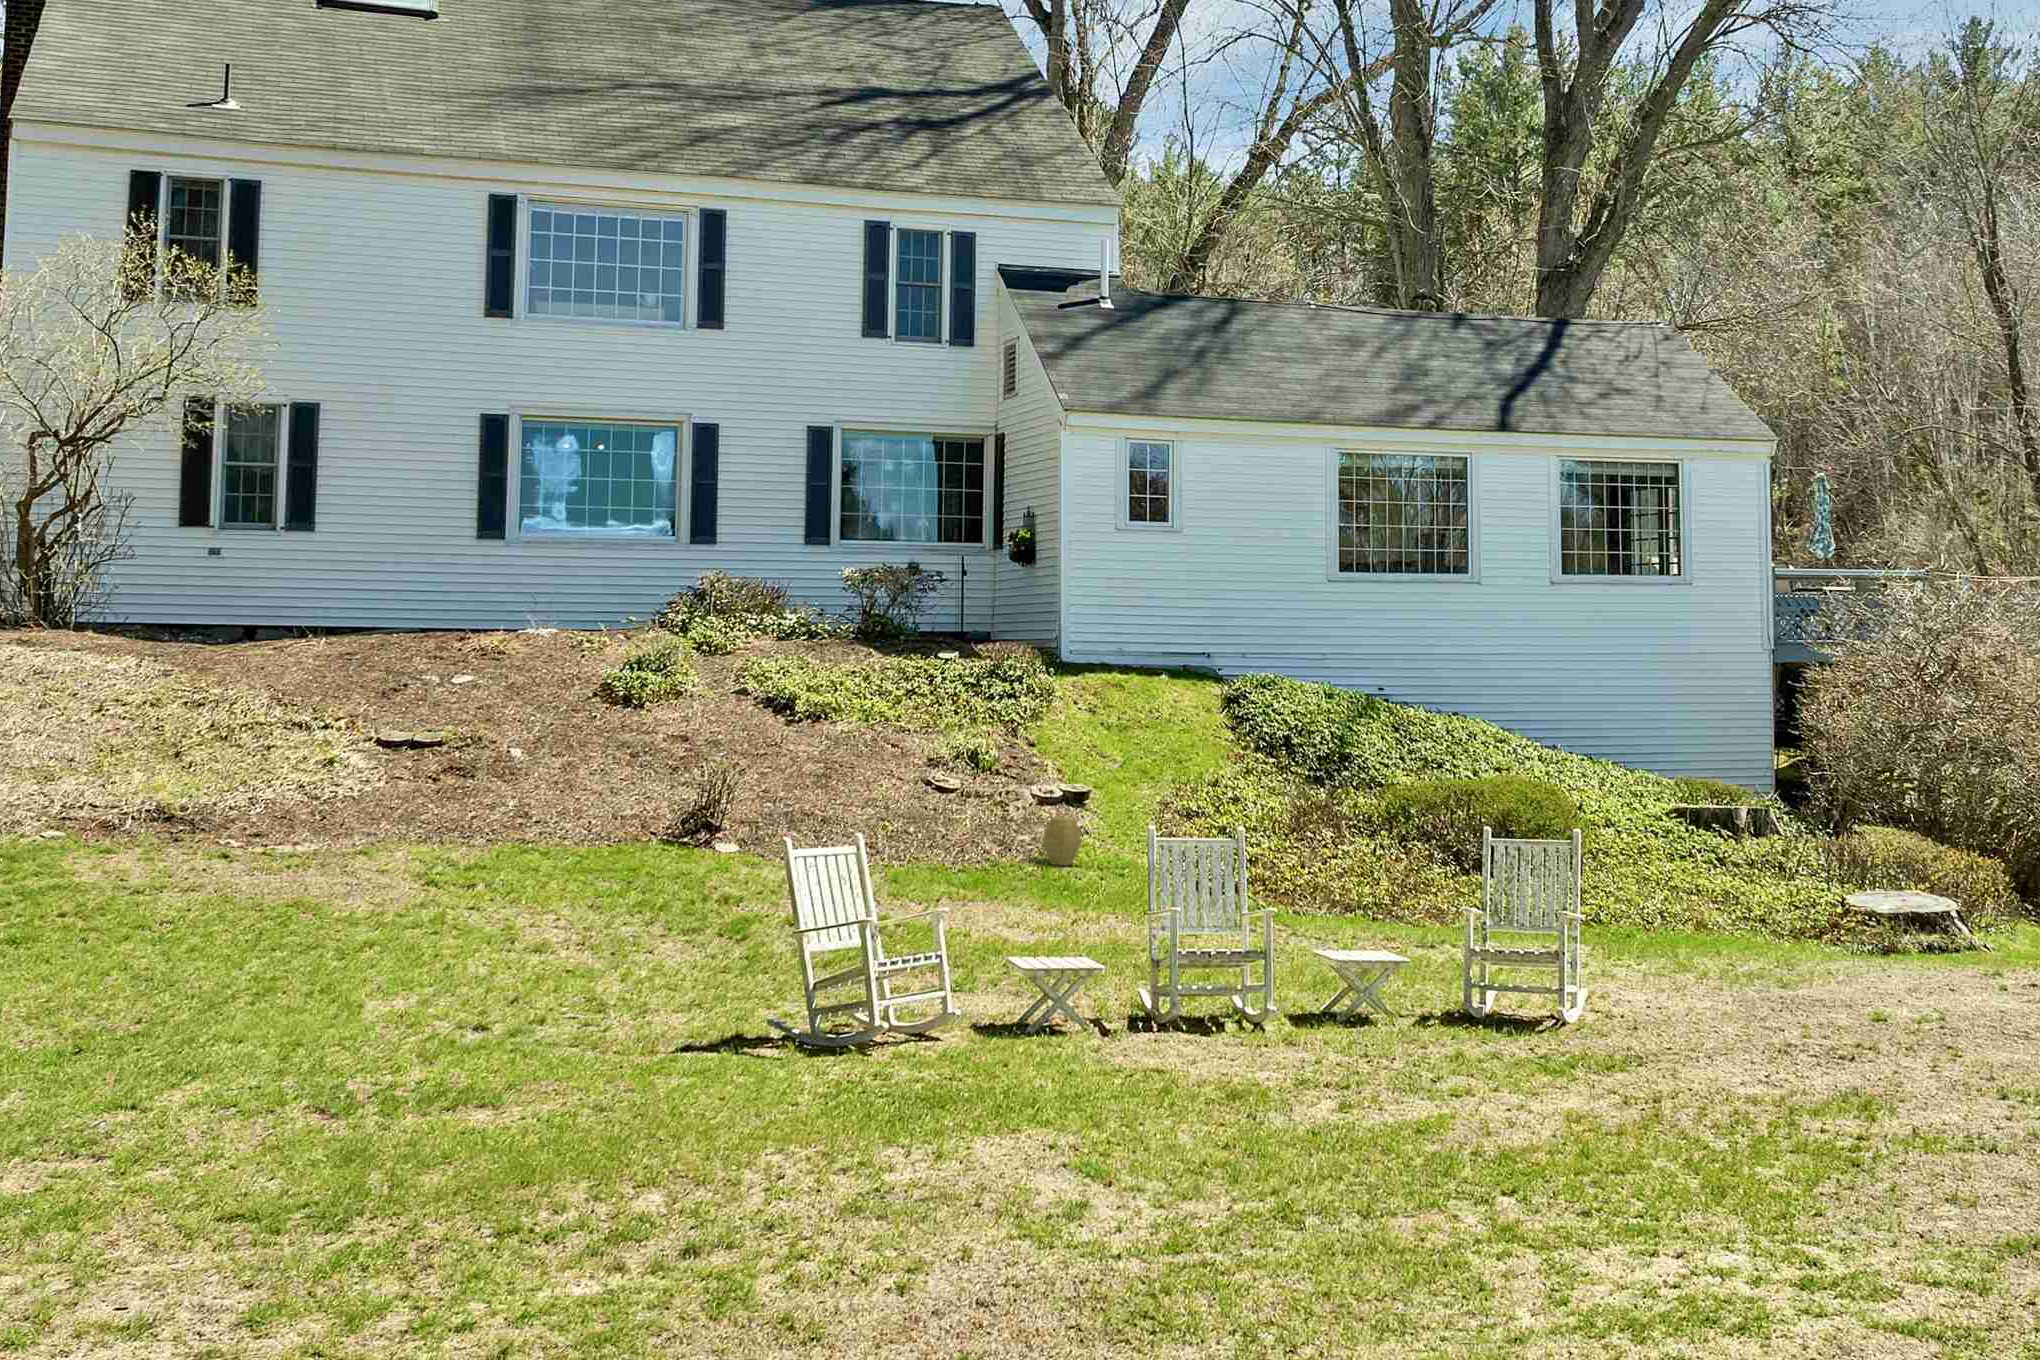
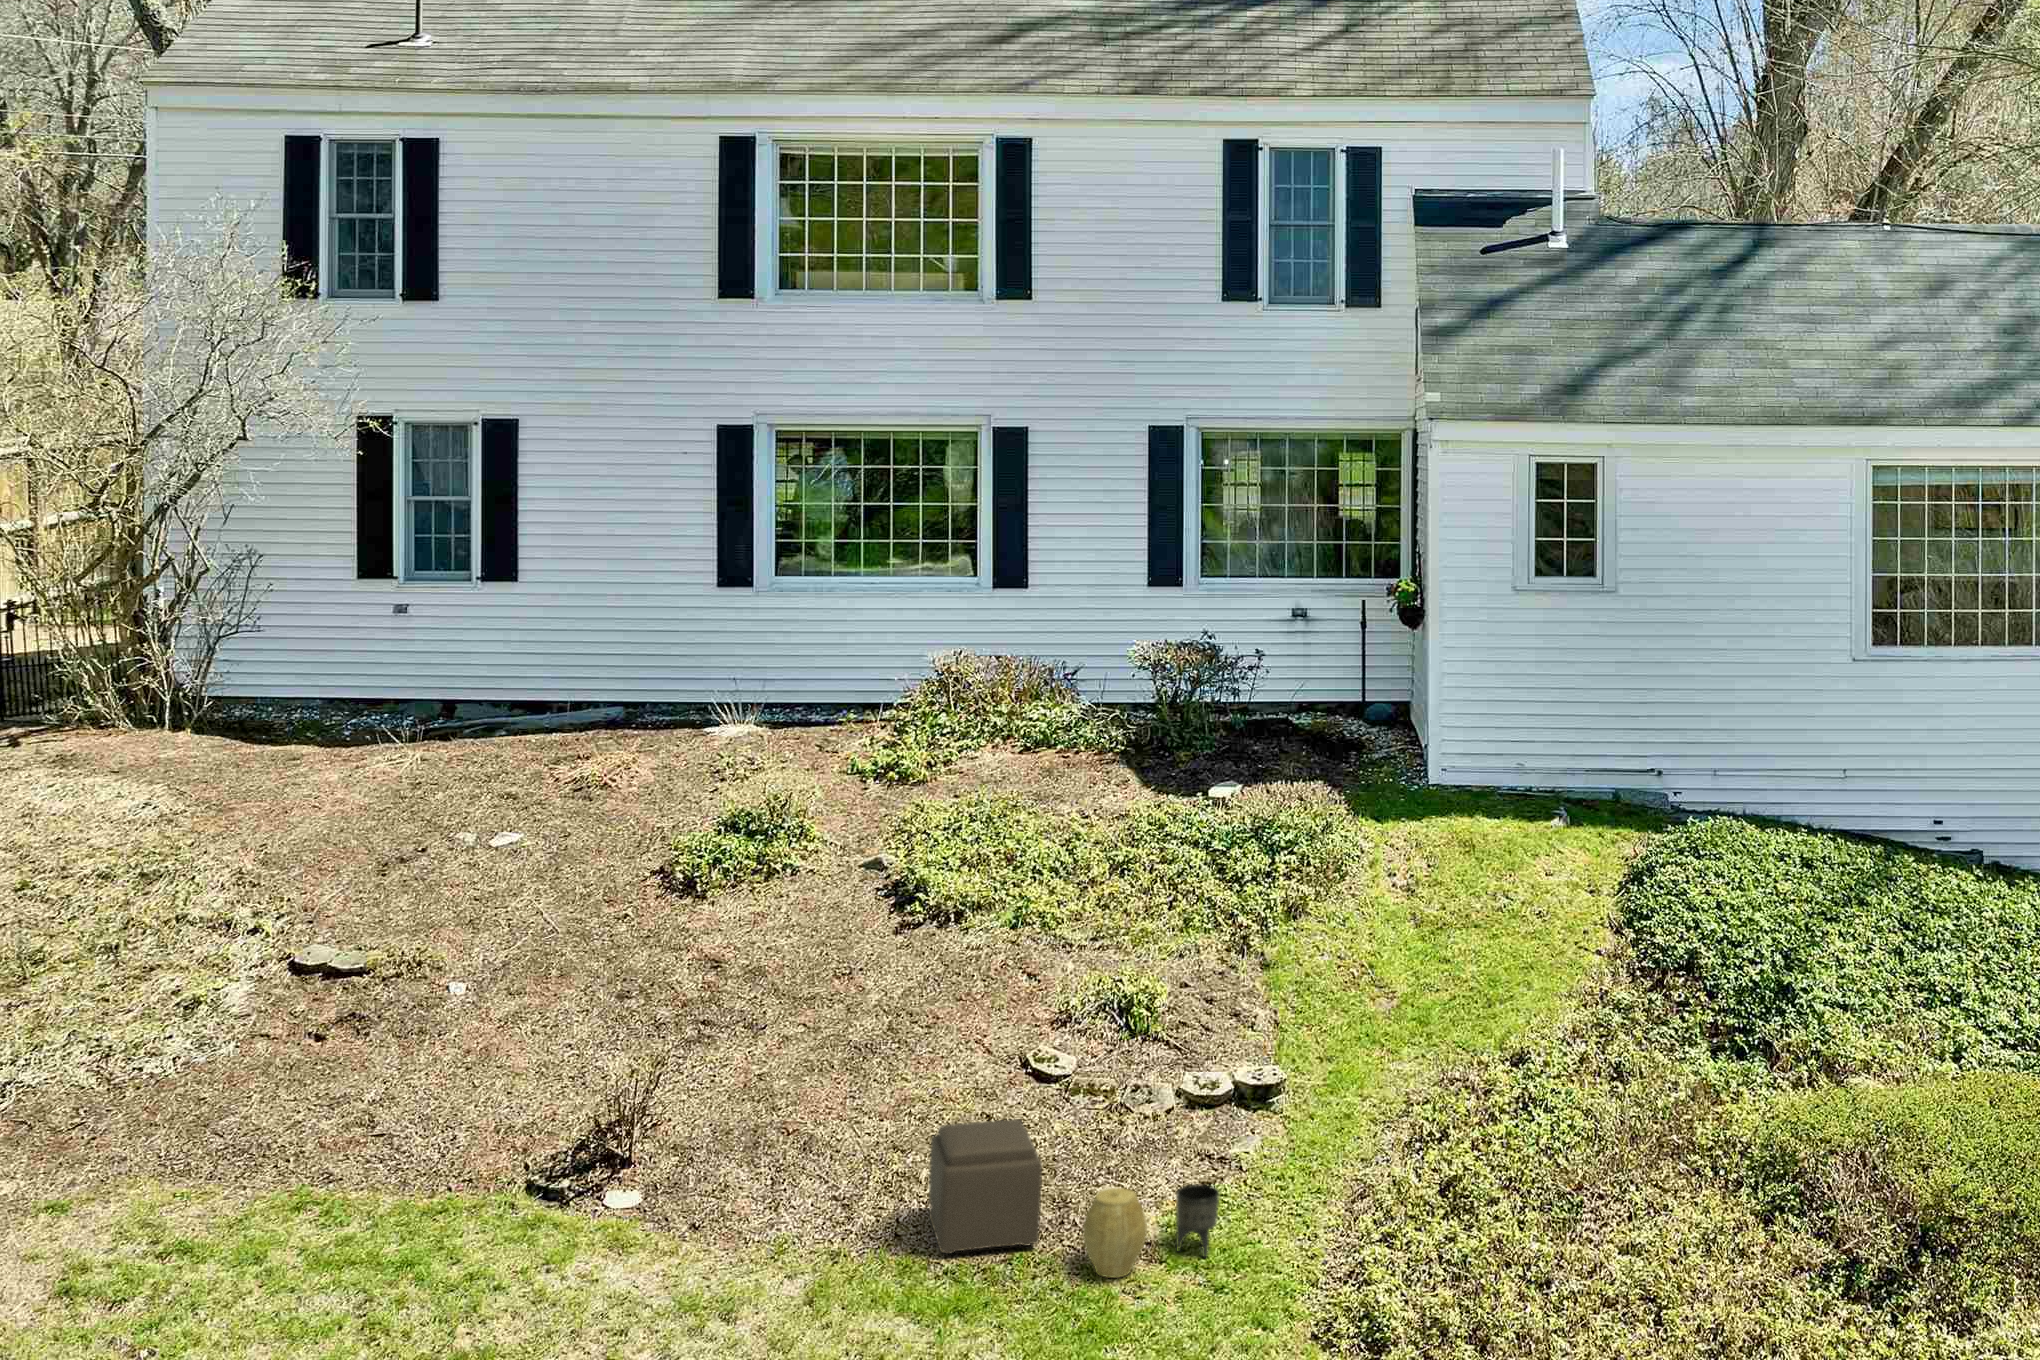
ottoman: none [931,788,1014,858] -> present [929,1119,1042,1254]
planter: none [1086,821,1112,860] -> present [1176,1184,1219,1257]

